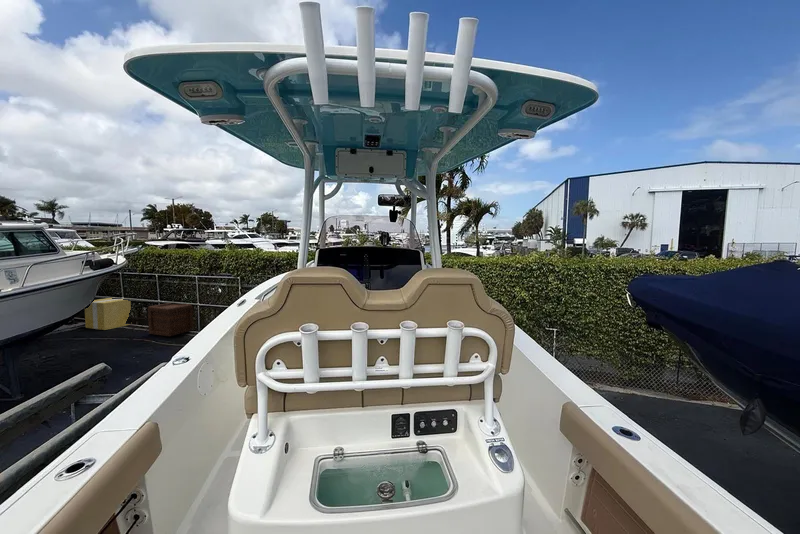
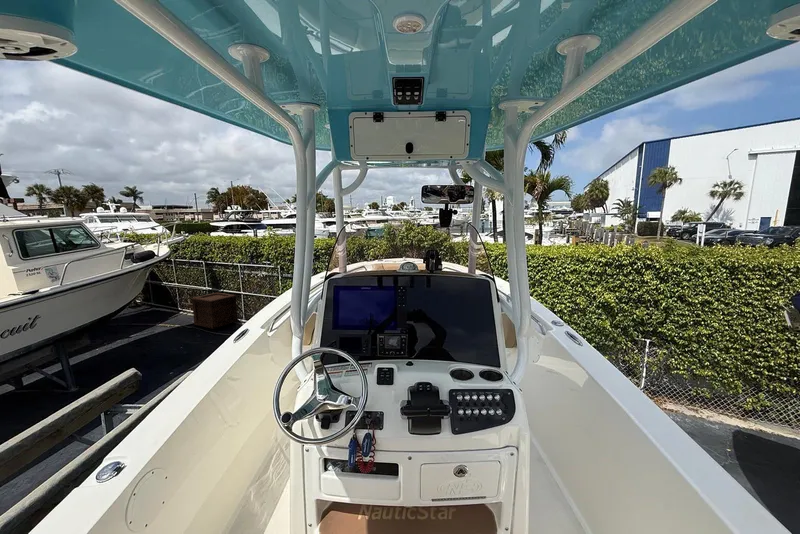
cardboard box: present [85,298,131,330] -> none [137,286,182,320]

